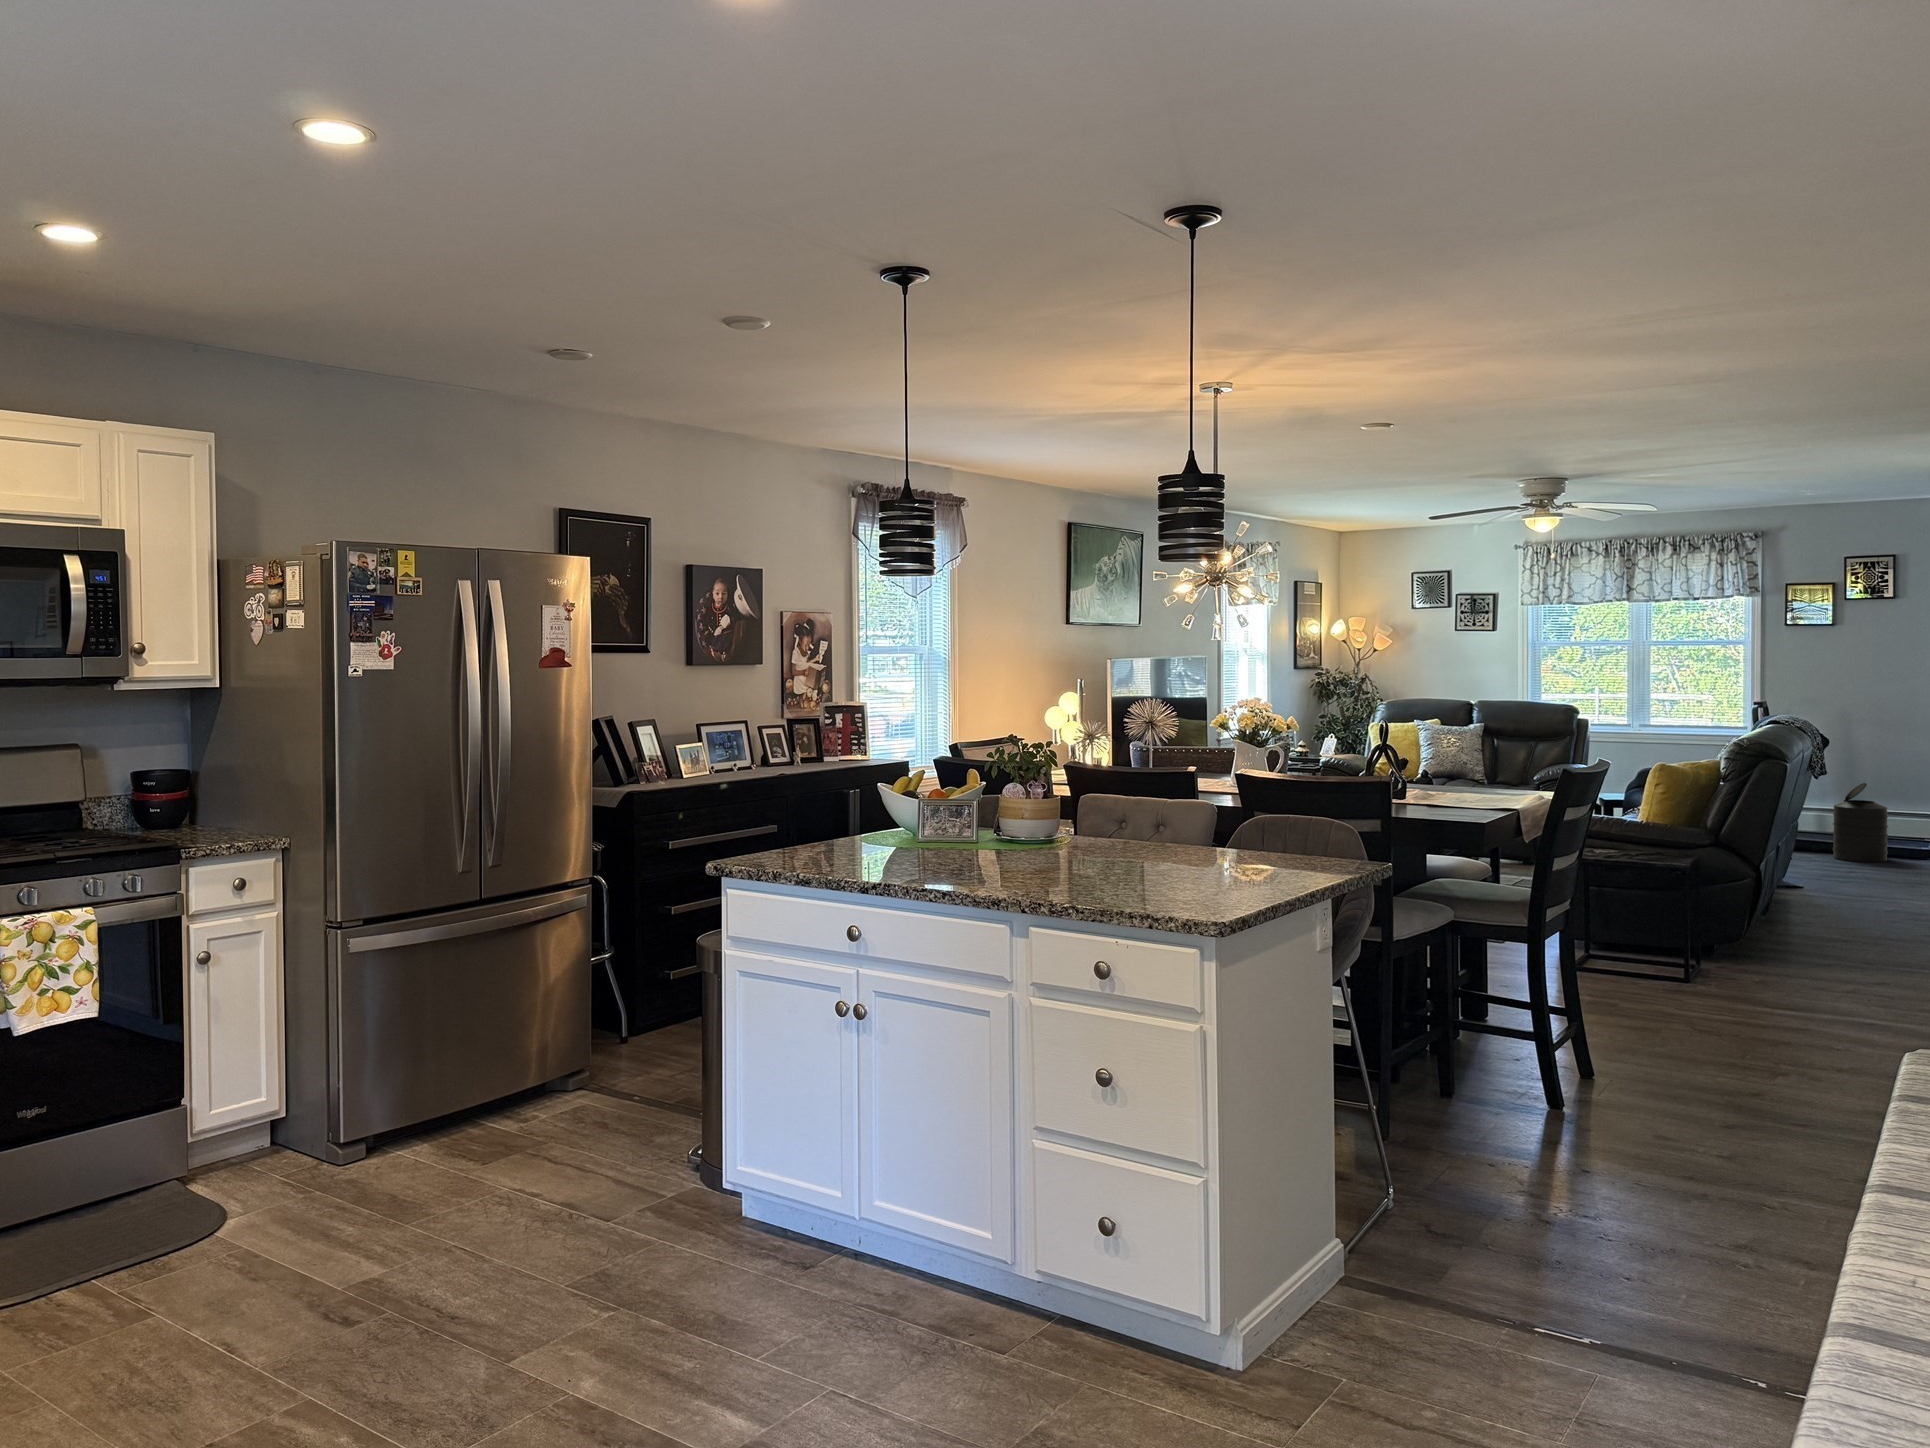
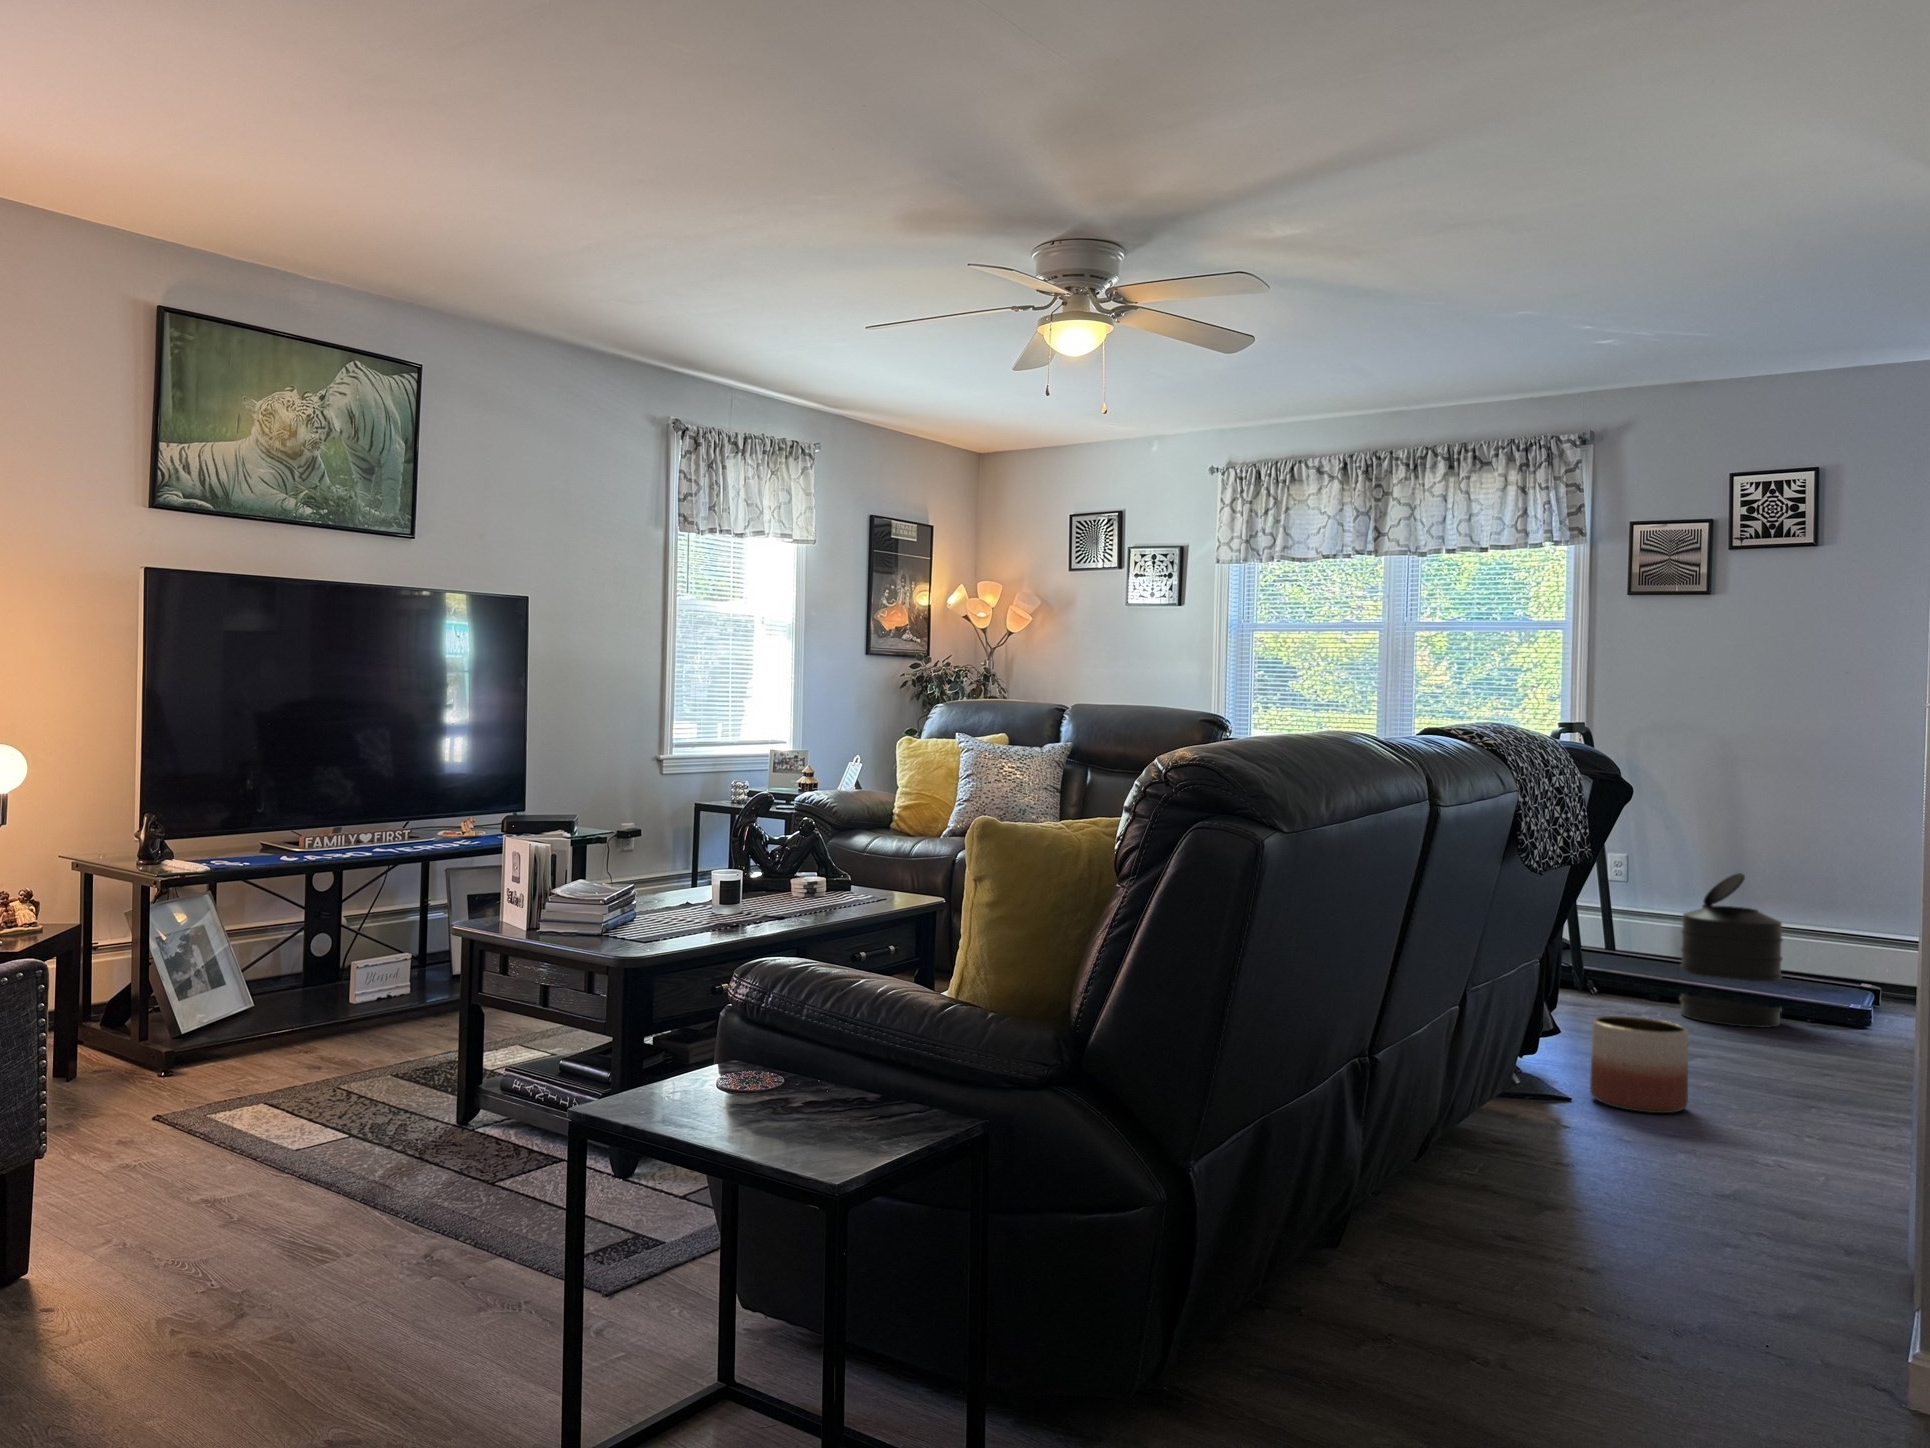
planter: none [1825,857,1871,898] -> present [1590,1016,1688,1113]

